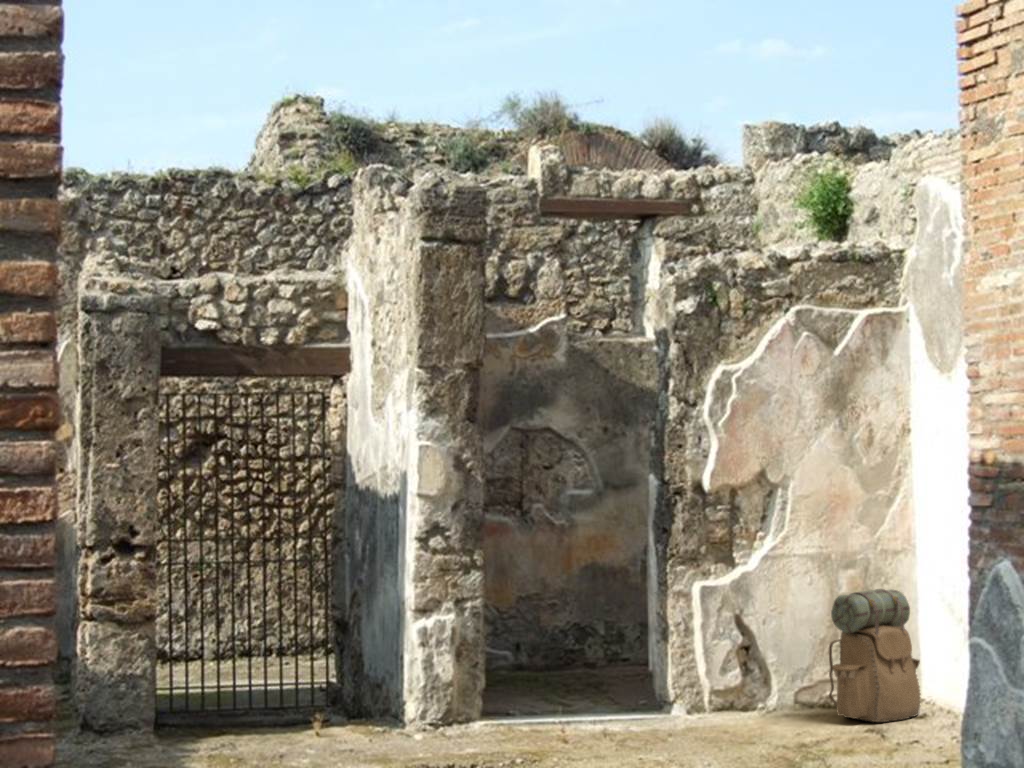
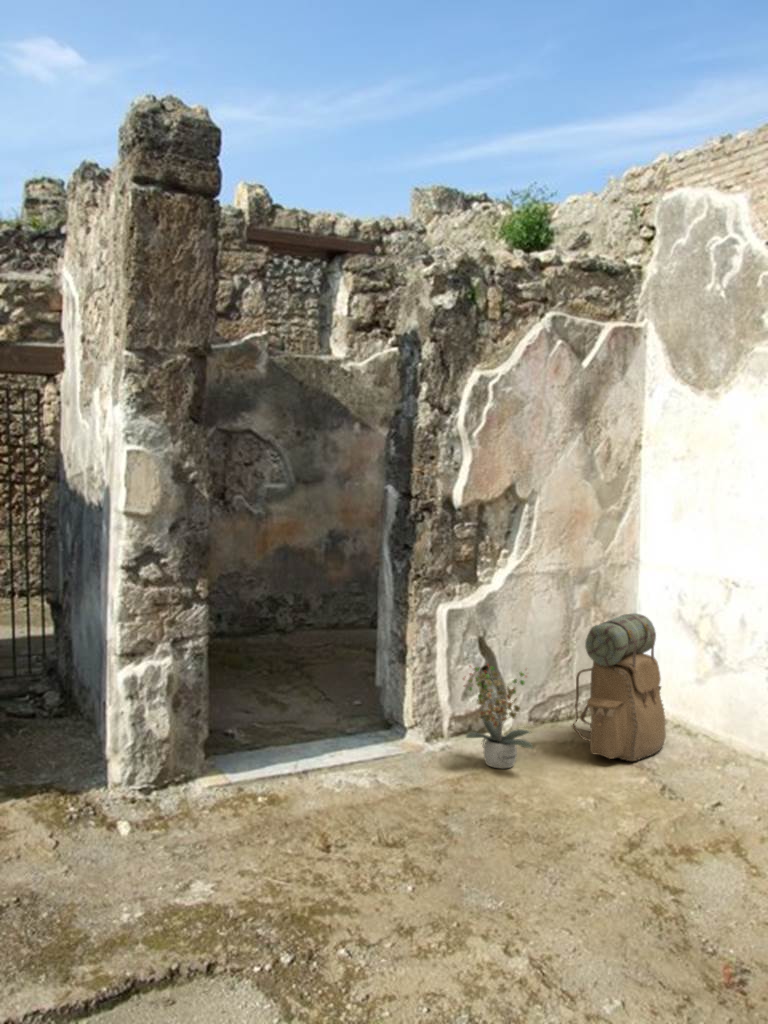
potted plant: none [709,632,781,725] -> present [466,666,533,769]

